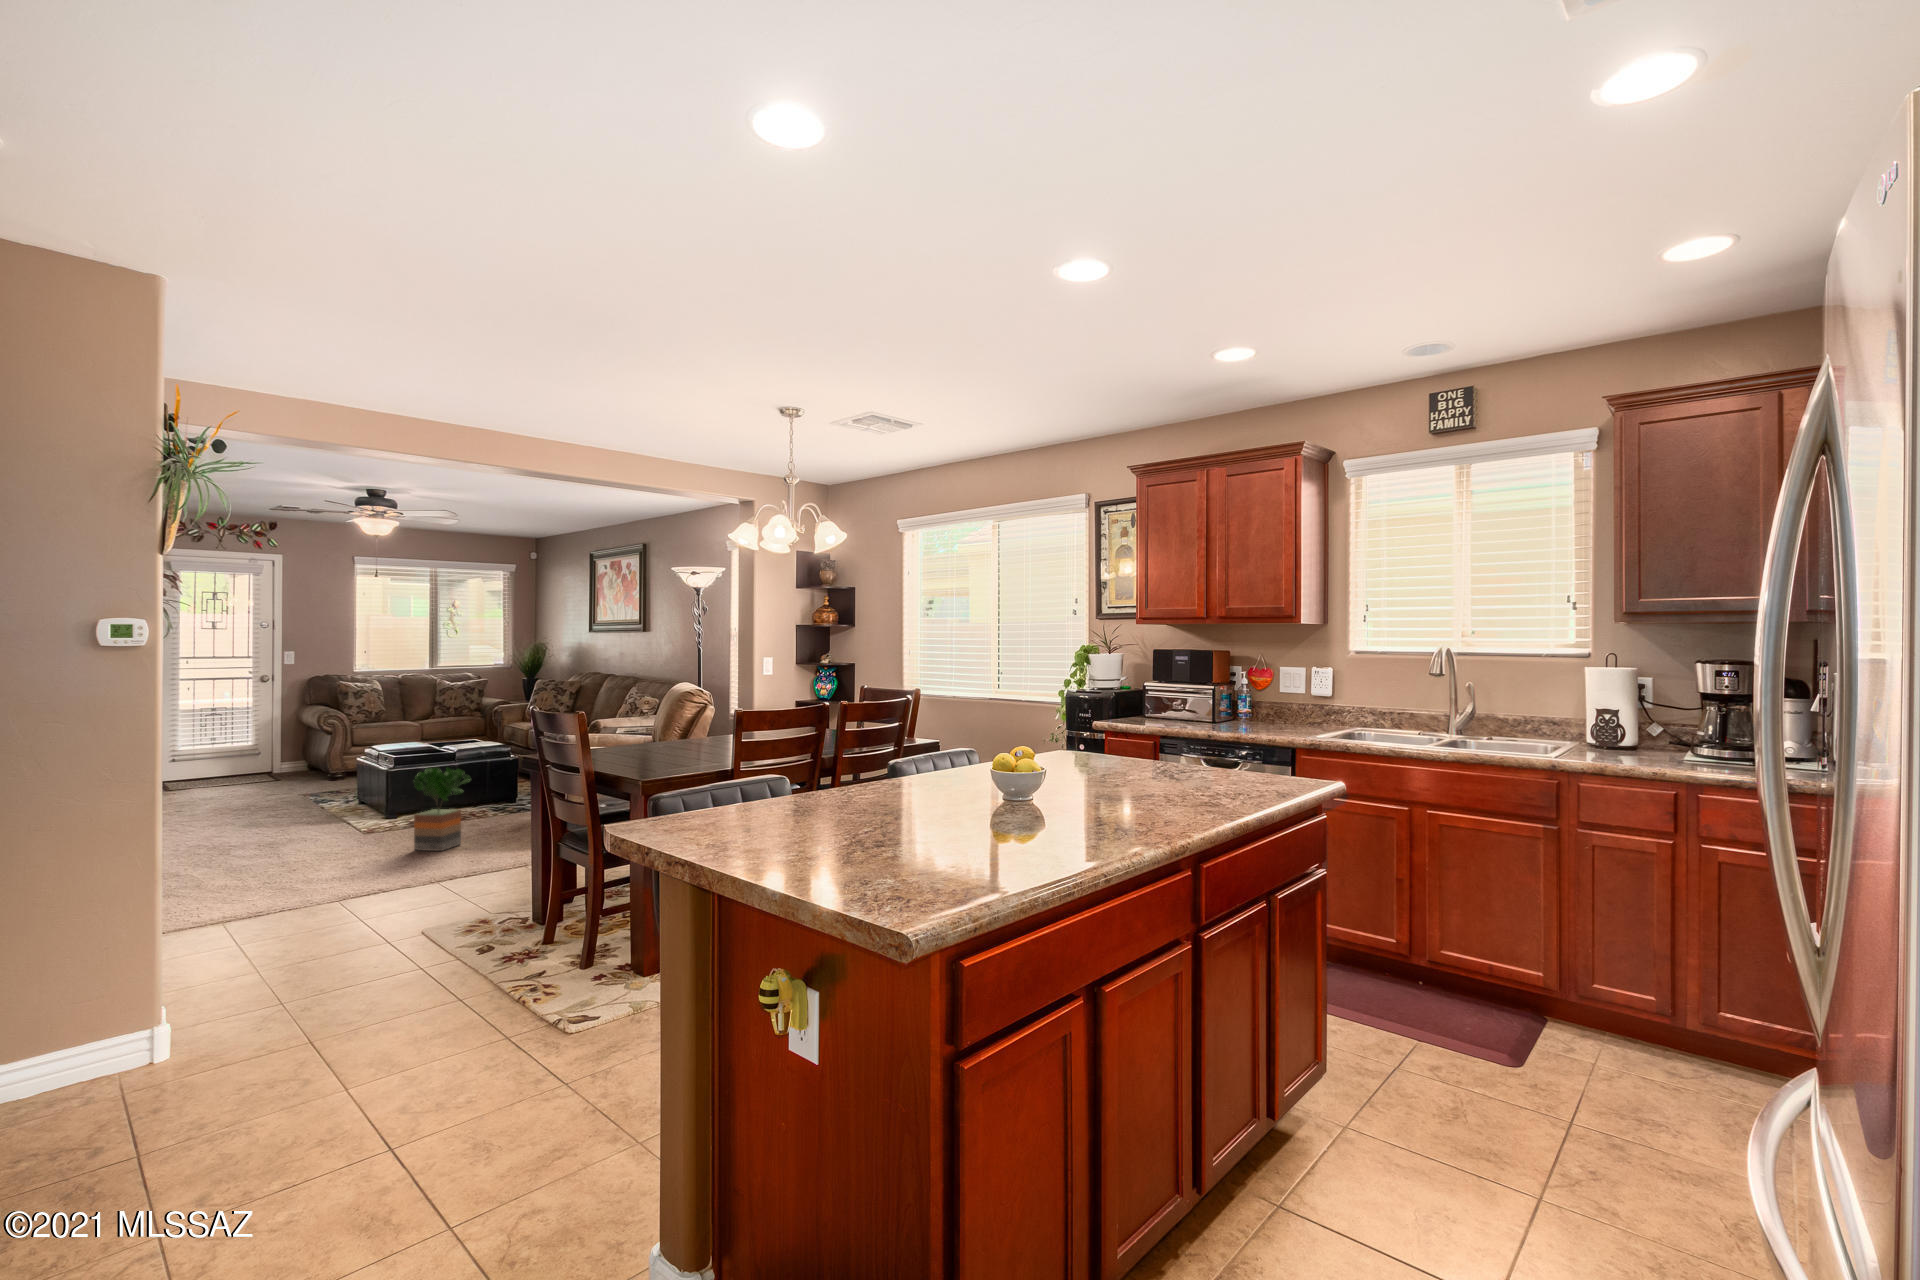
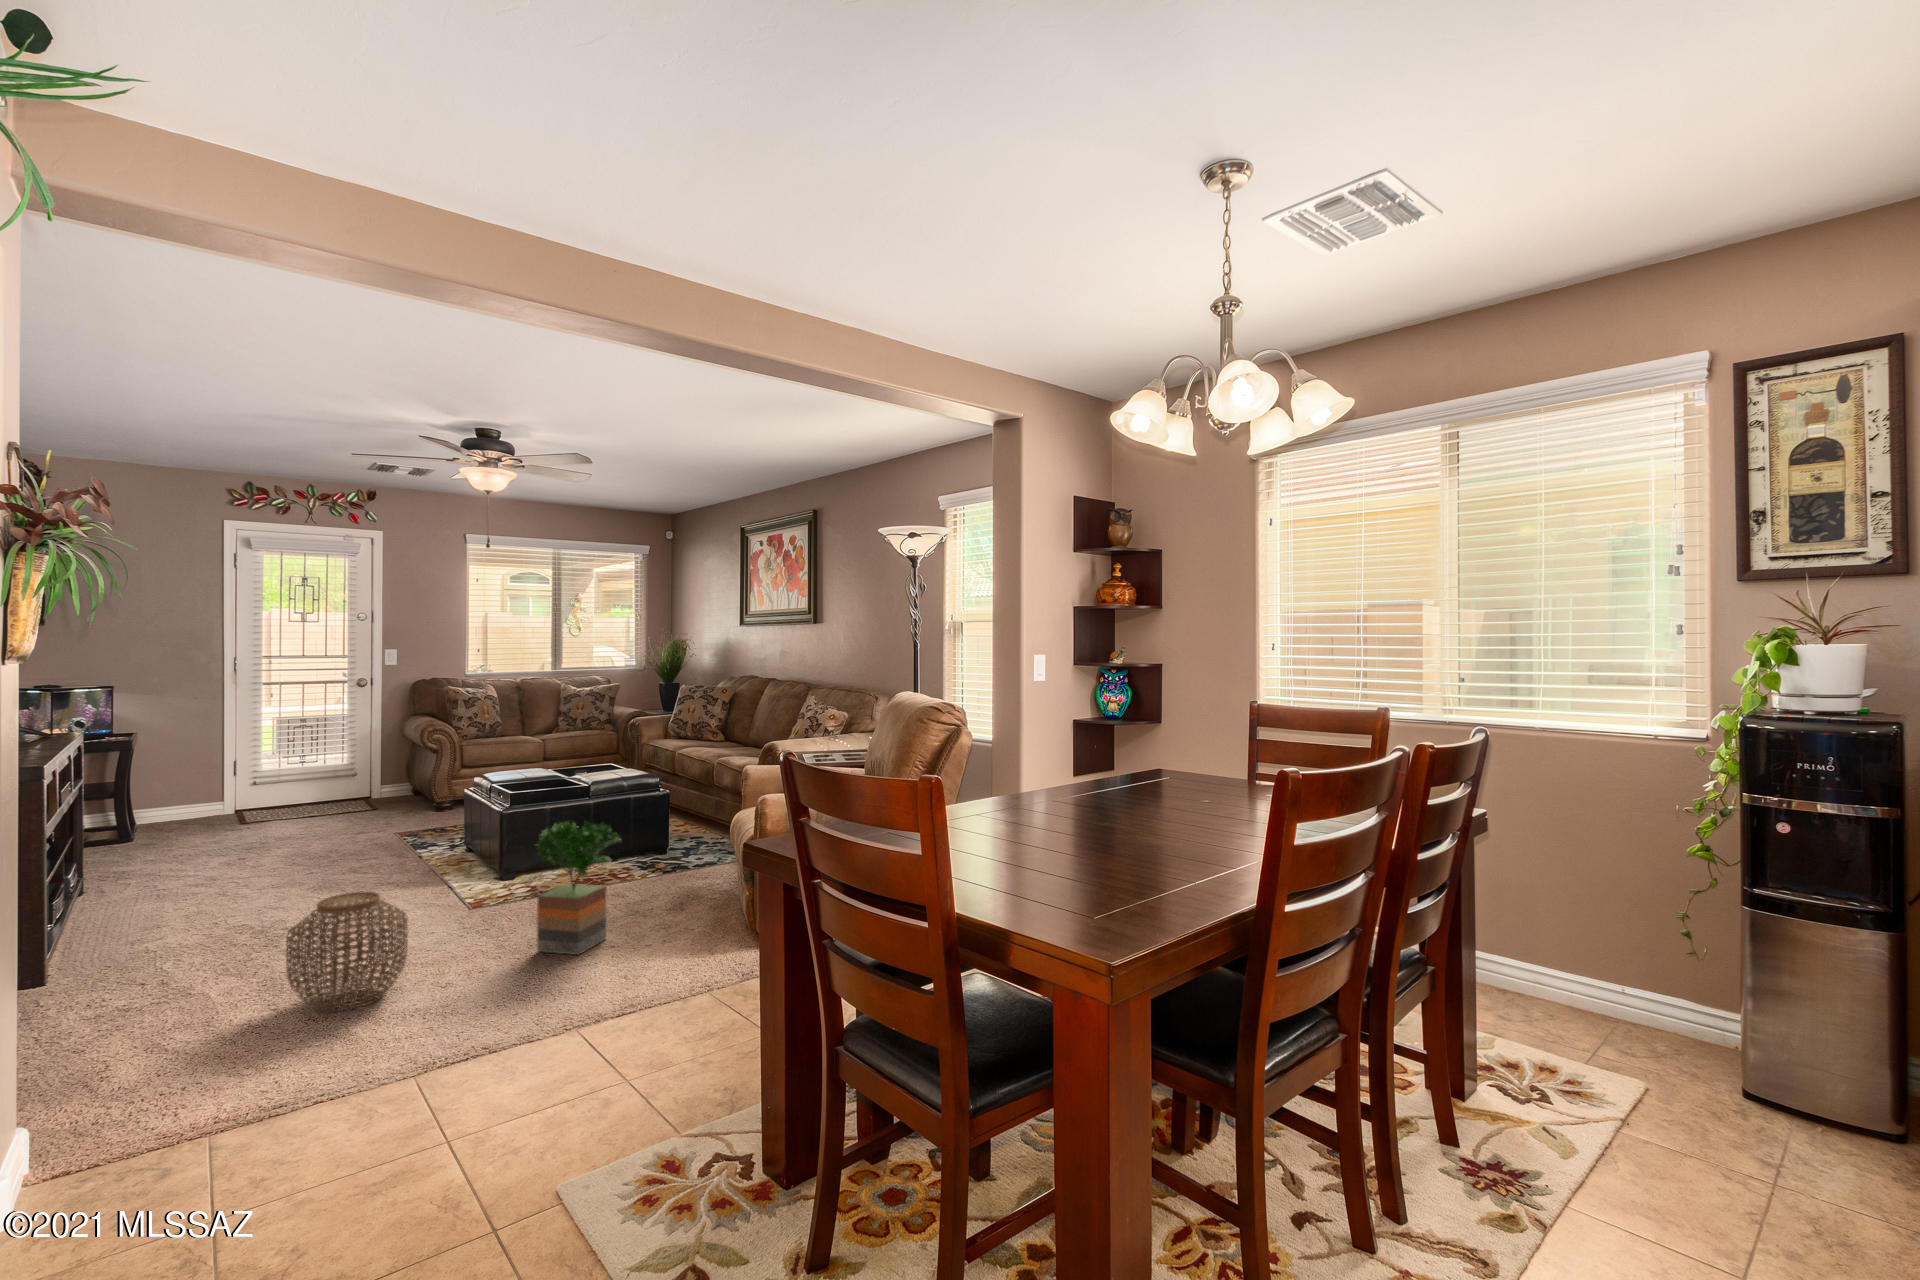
woven basket: none [255,806,330,876] -> present [286,892,408,1012]

